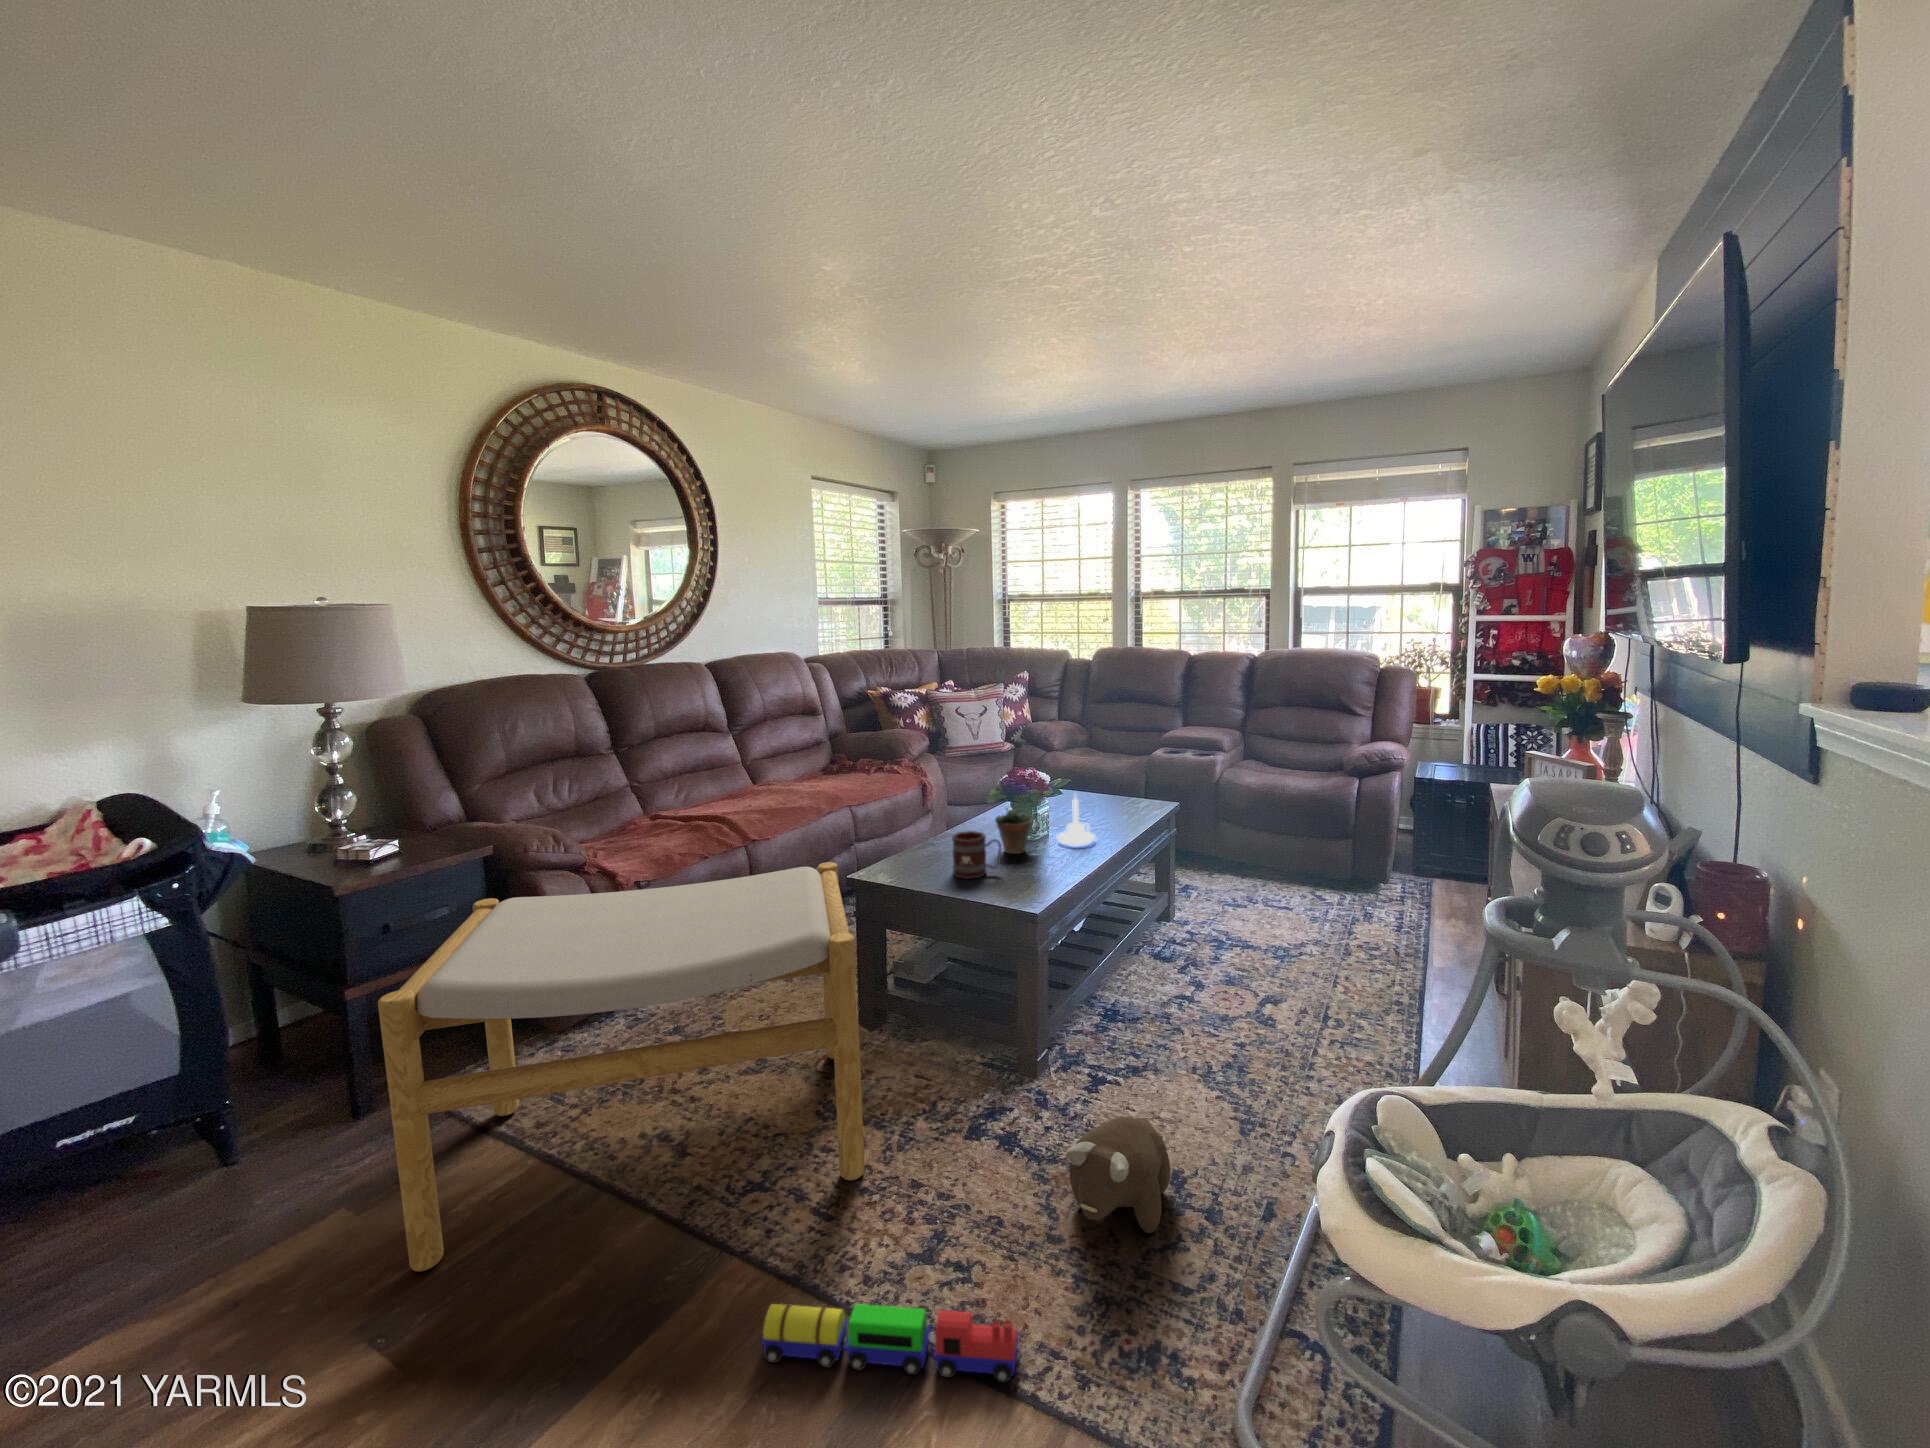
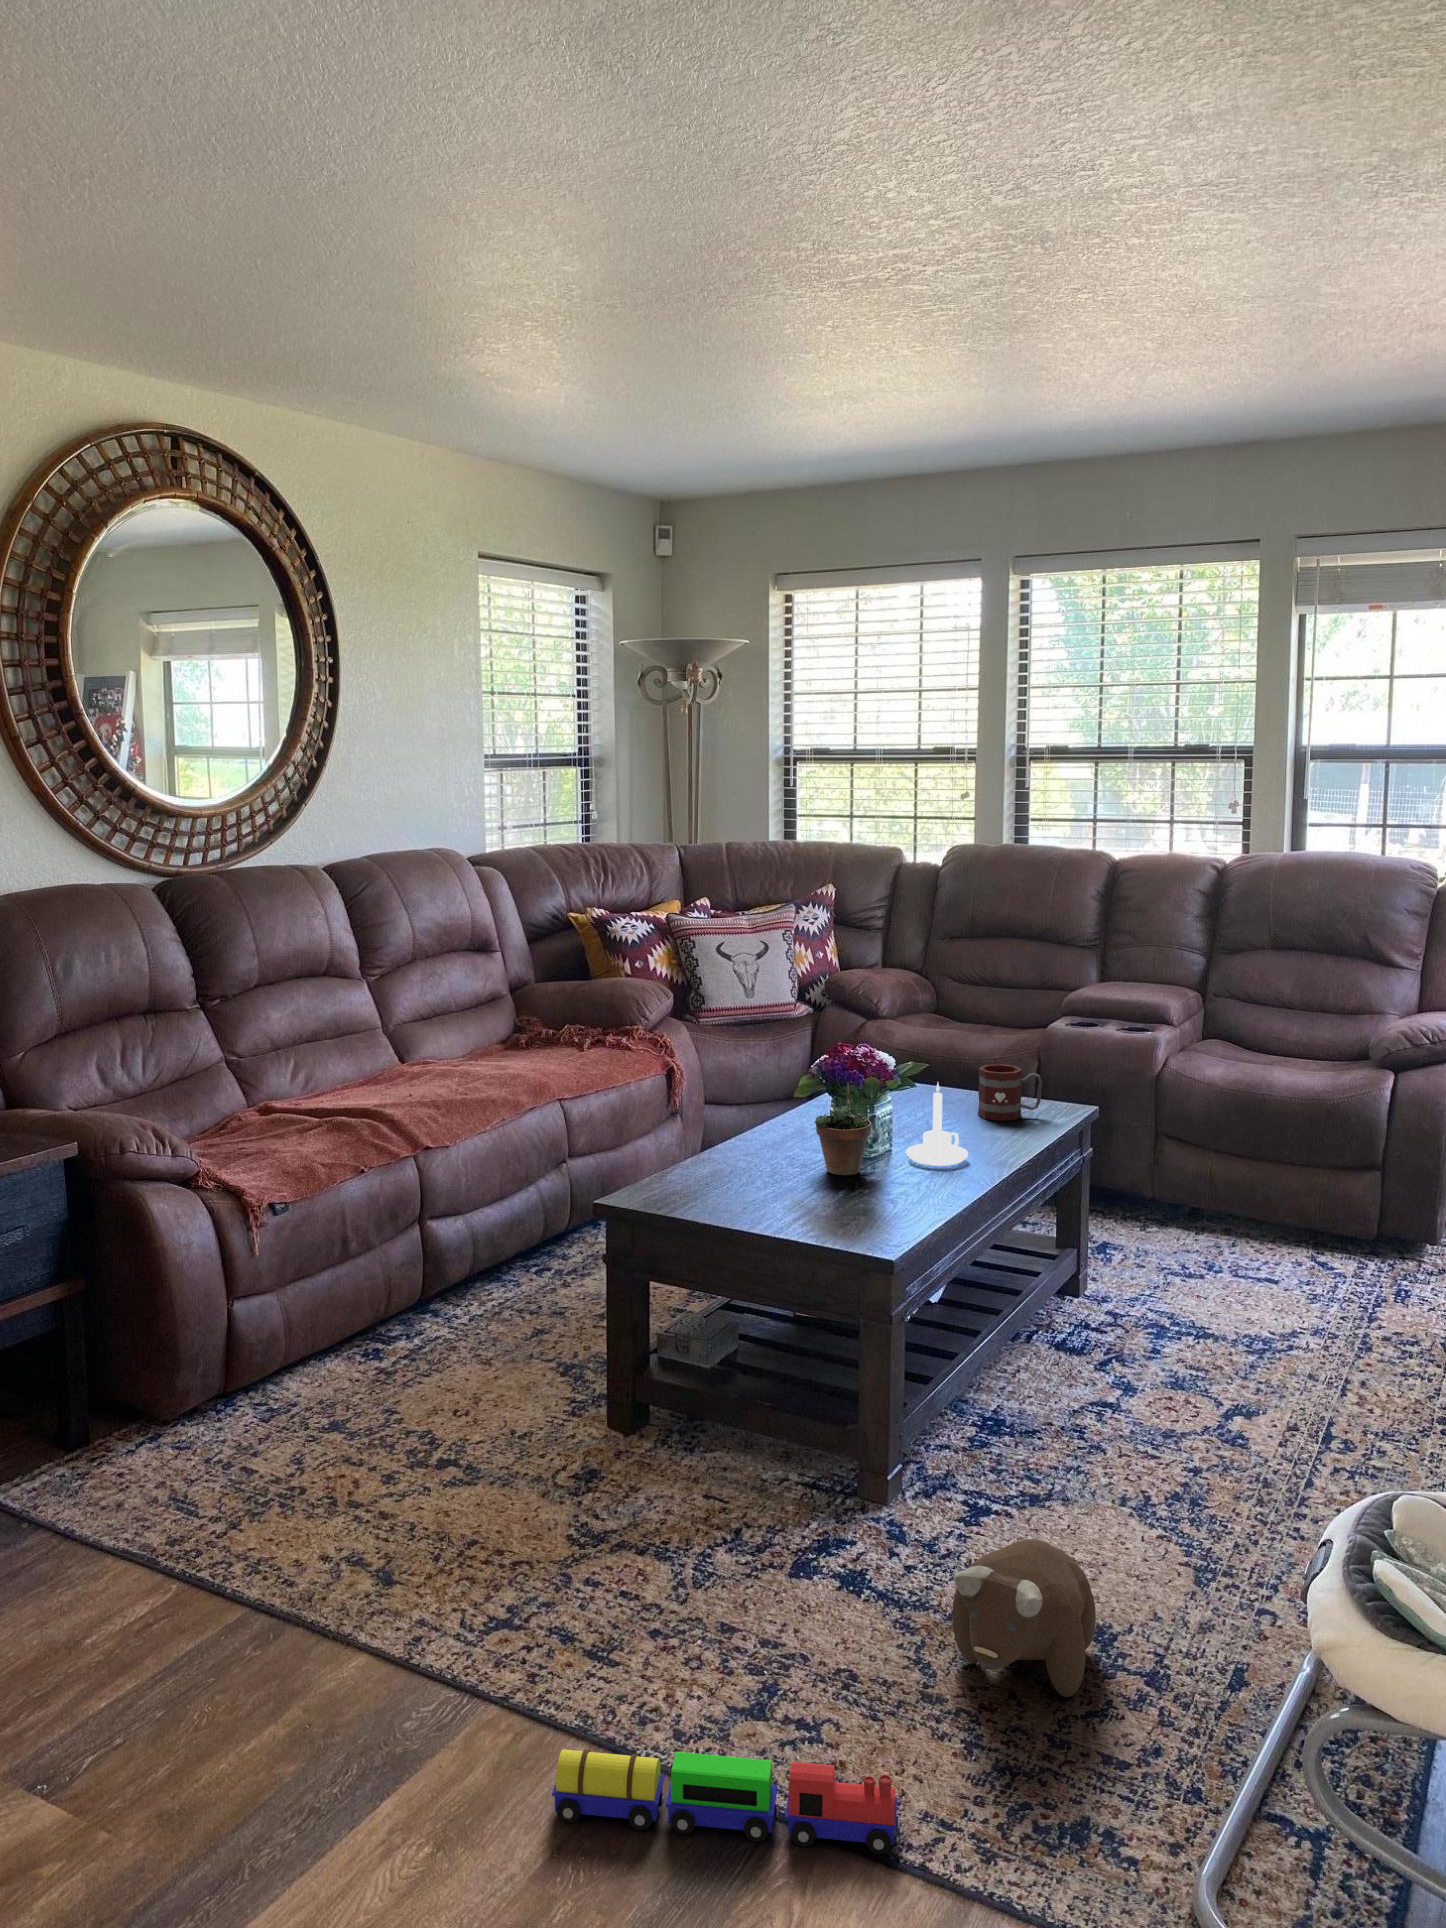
mug: present [952,831,1001,879] -> present [978,1064,1042,1121]
footstool: present [378,862,865,1272] -> none [25,1176,652,1707]

